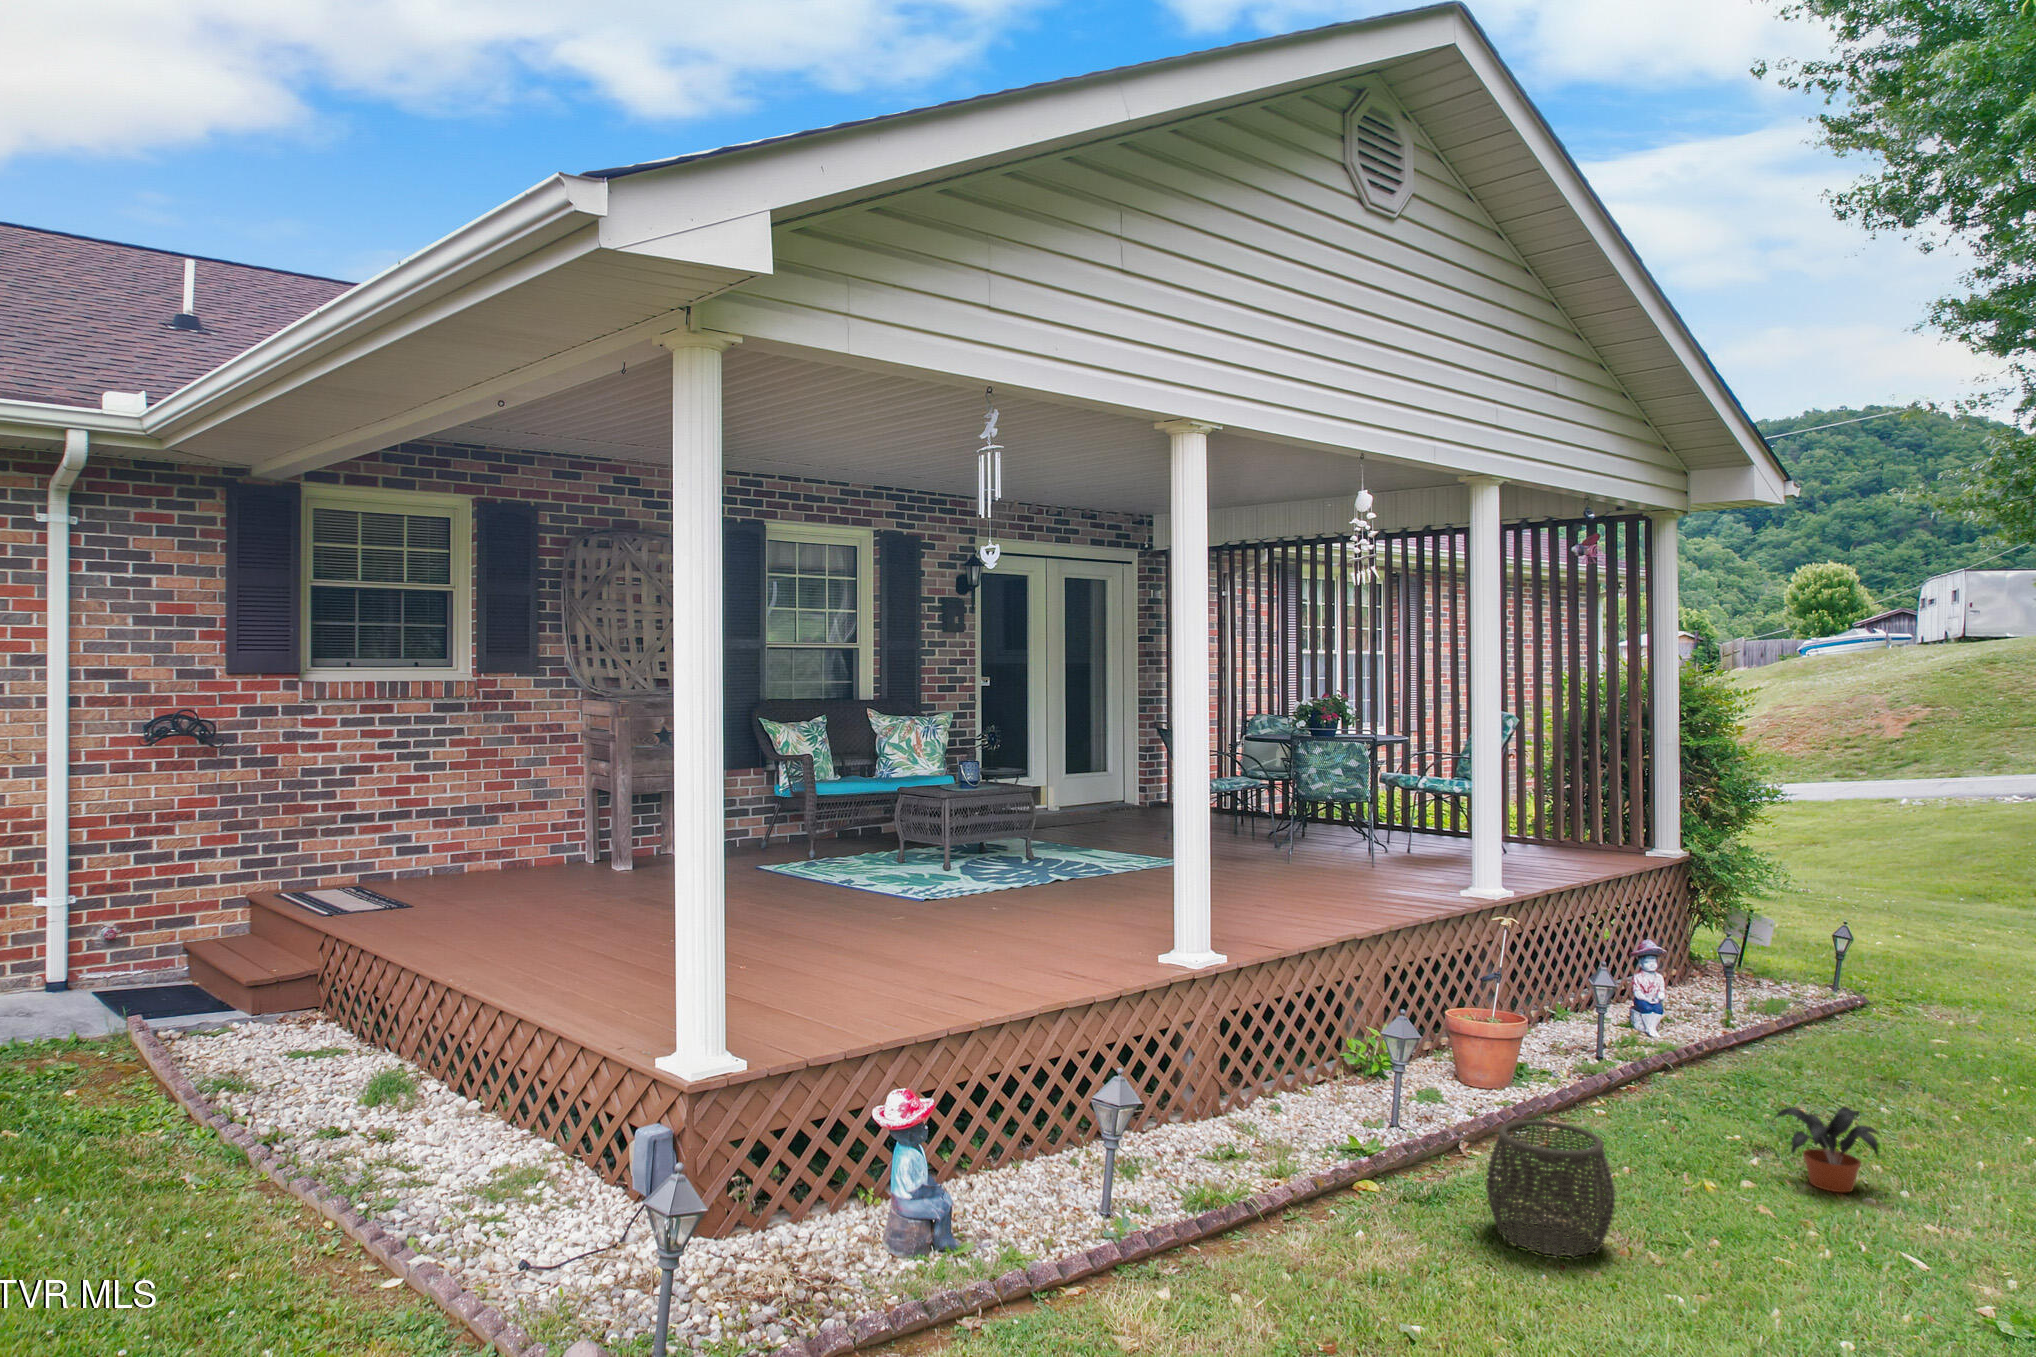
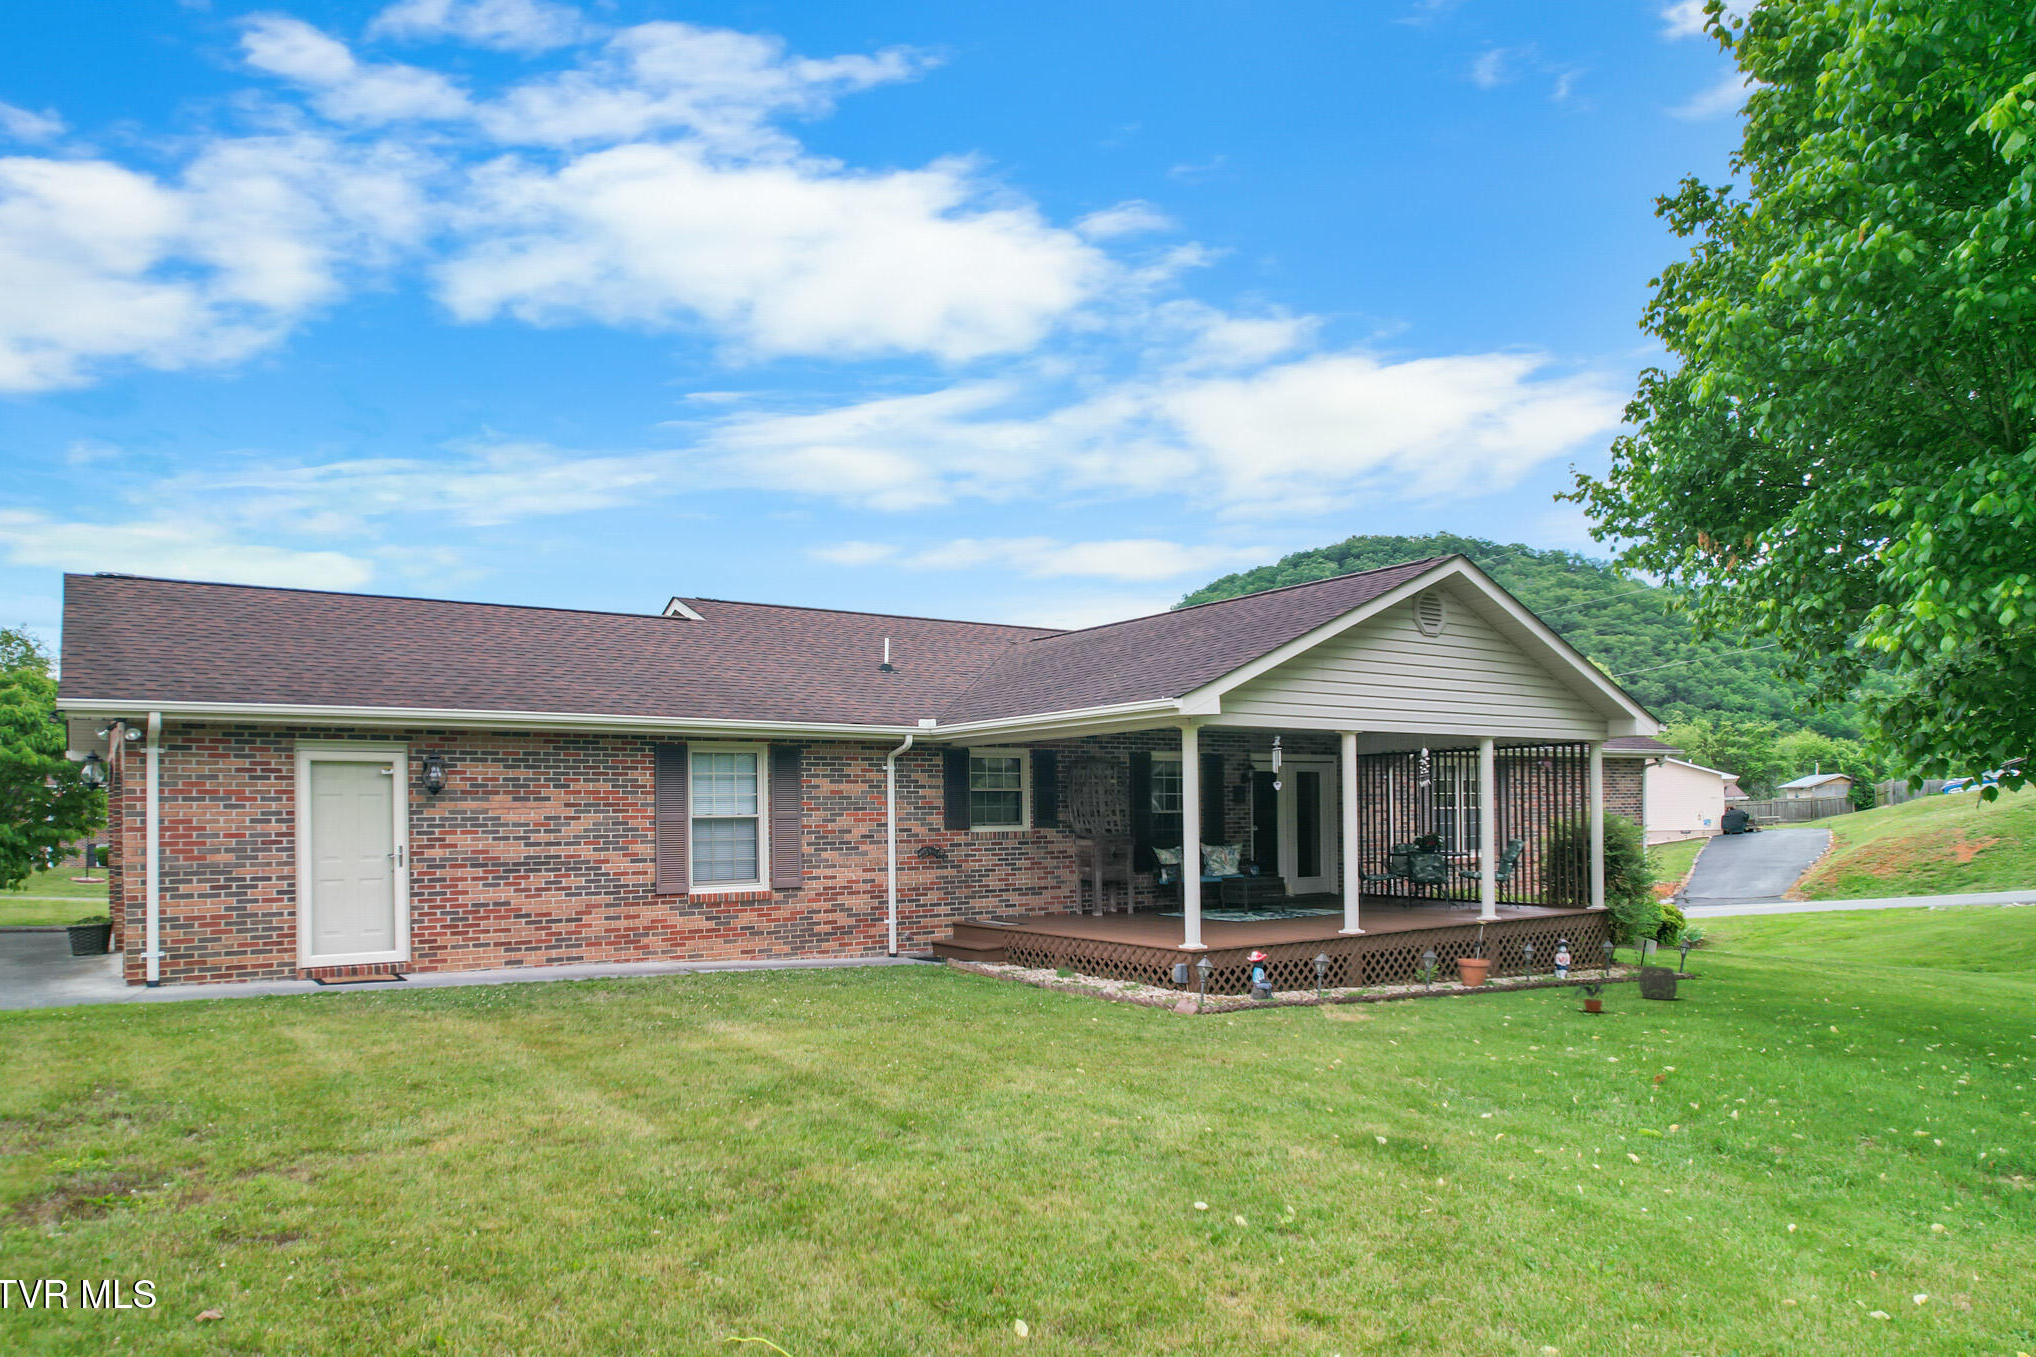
woven basket: present [1486,1120,1615,1257] -> present [1639,966,1677,1000]

